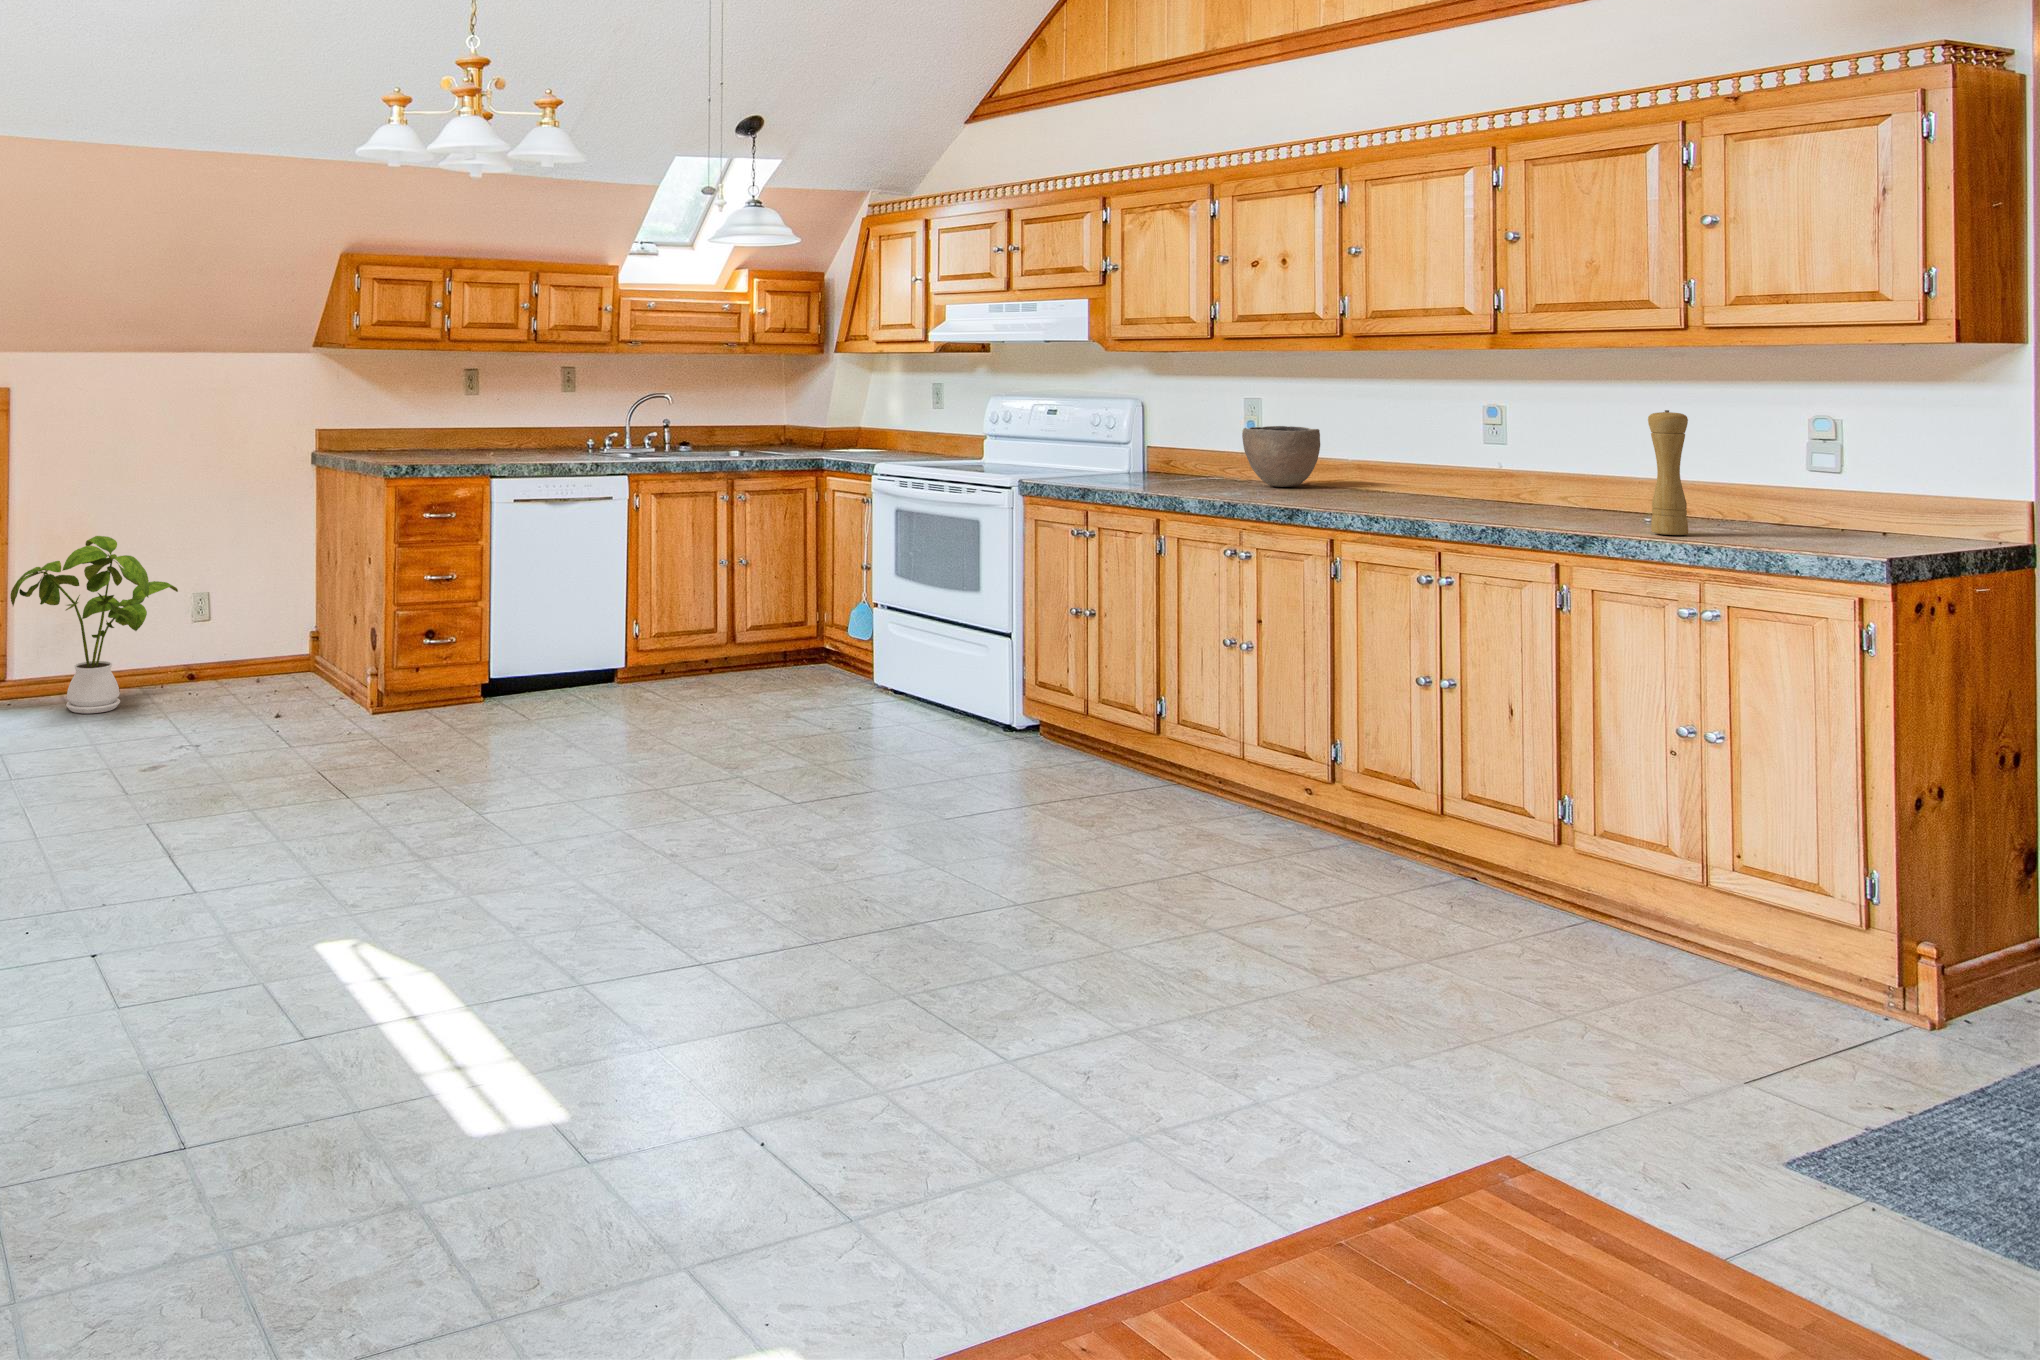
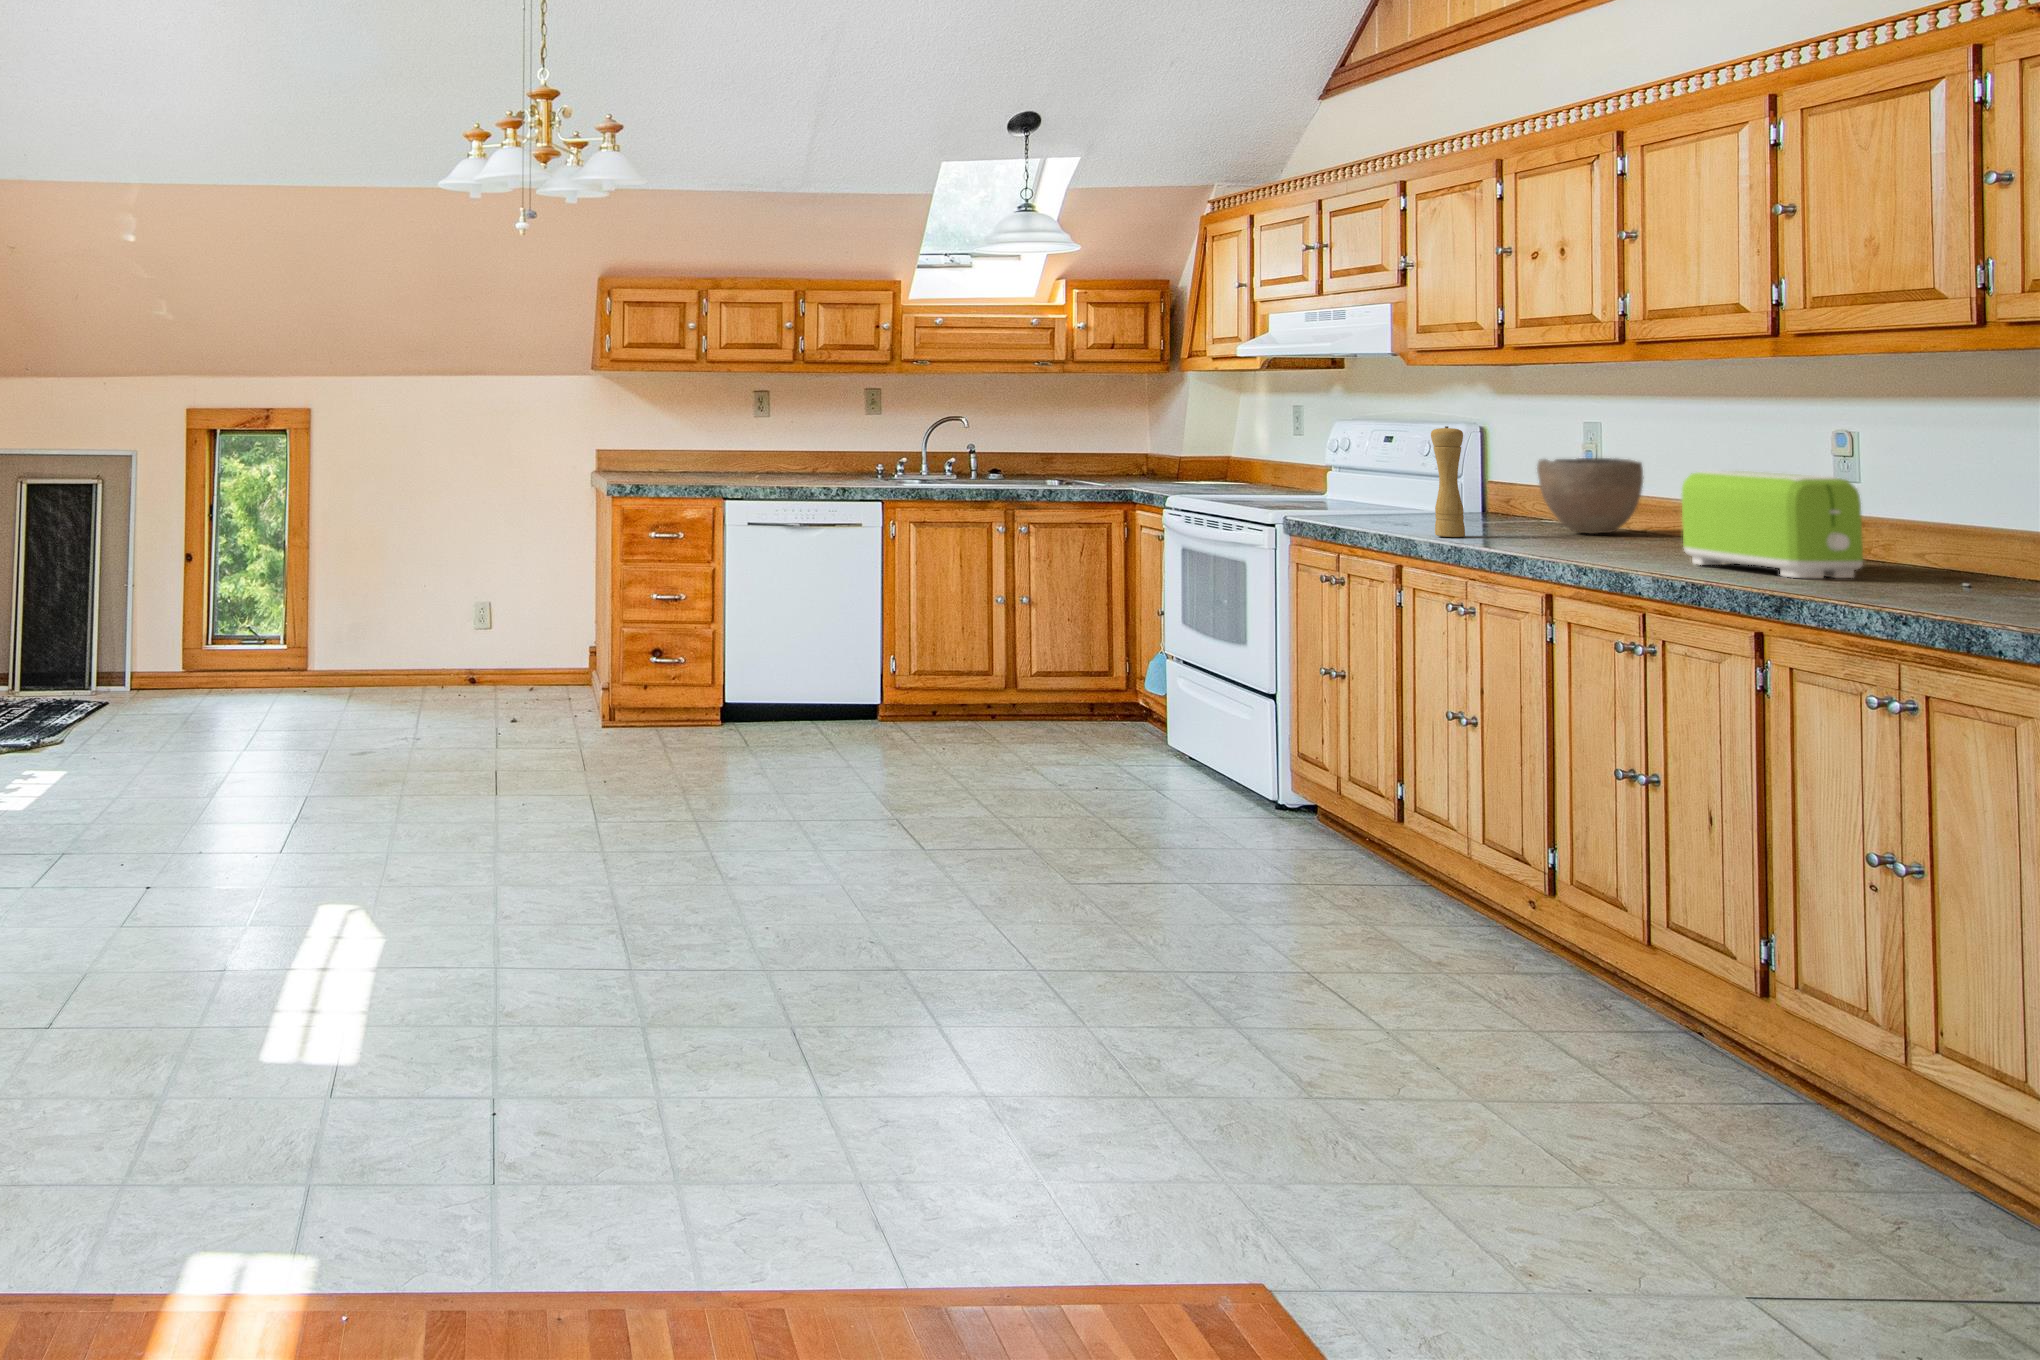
pepper mill: present [1648,410,1688,535] -> present [1431,426,1465,537]
toaster: none [1426,437,1562,518] -> present [1681,471,1863,578]
house plant: present [11,536,178,713] -> none [303,540,456,700]

